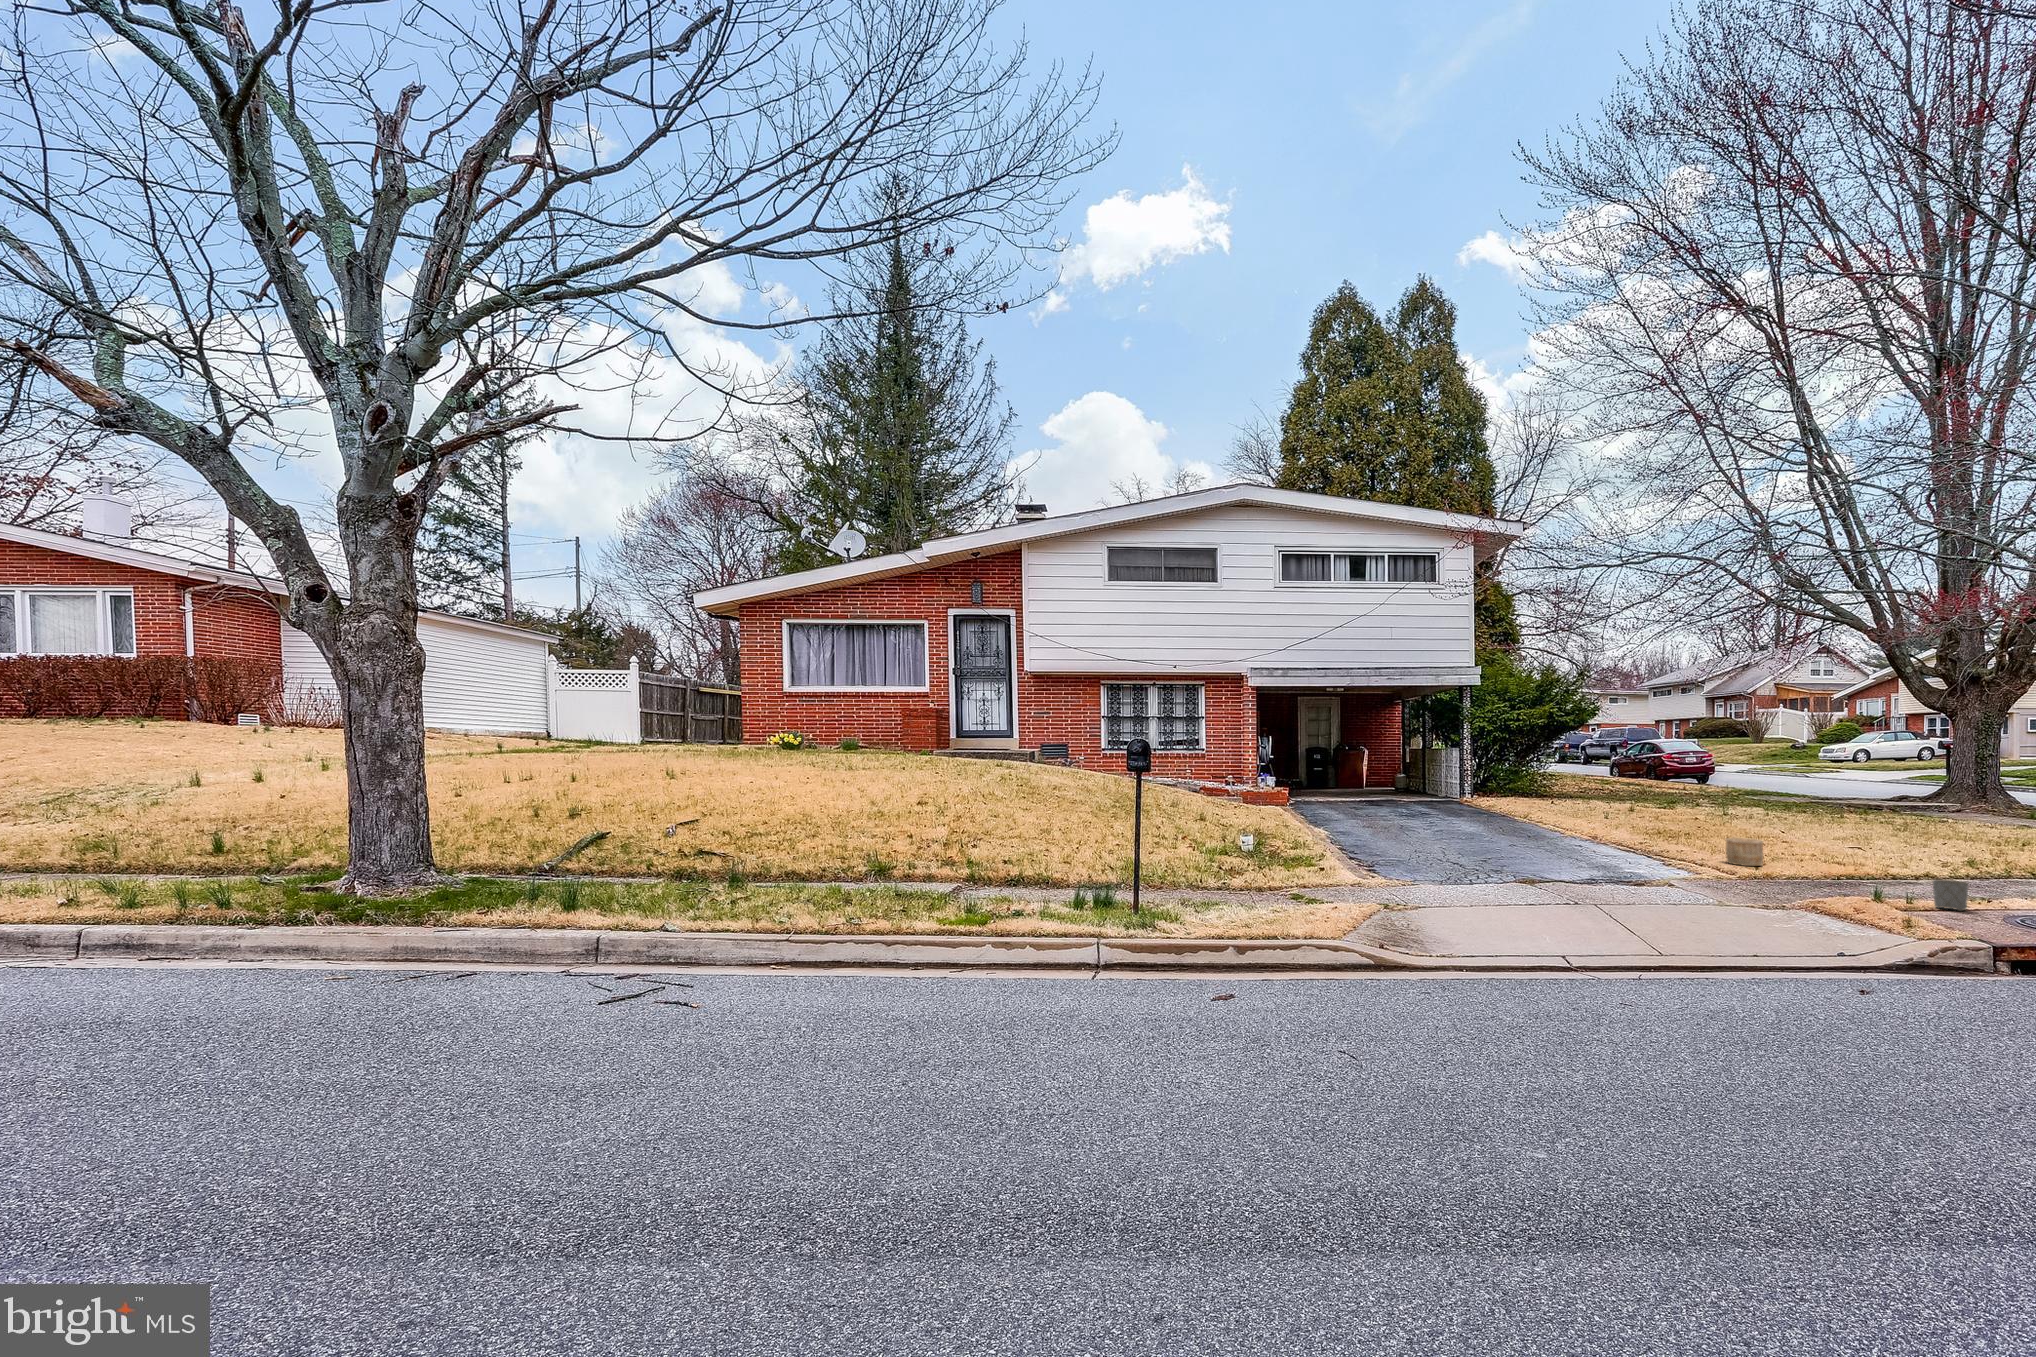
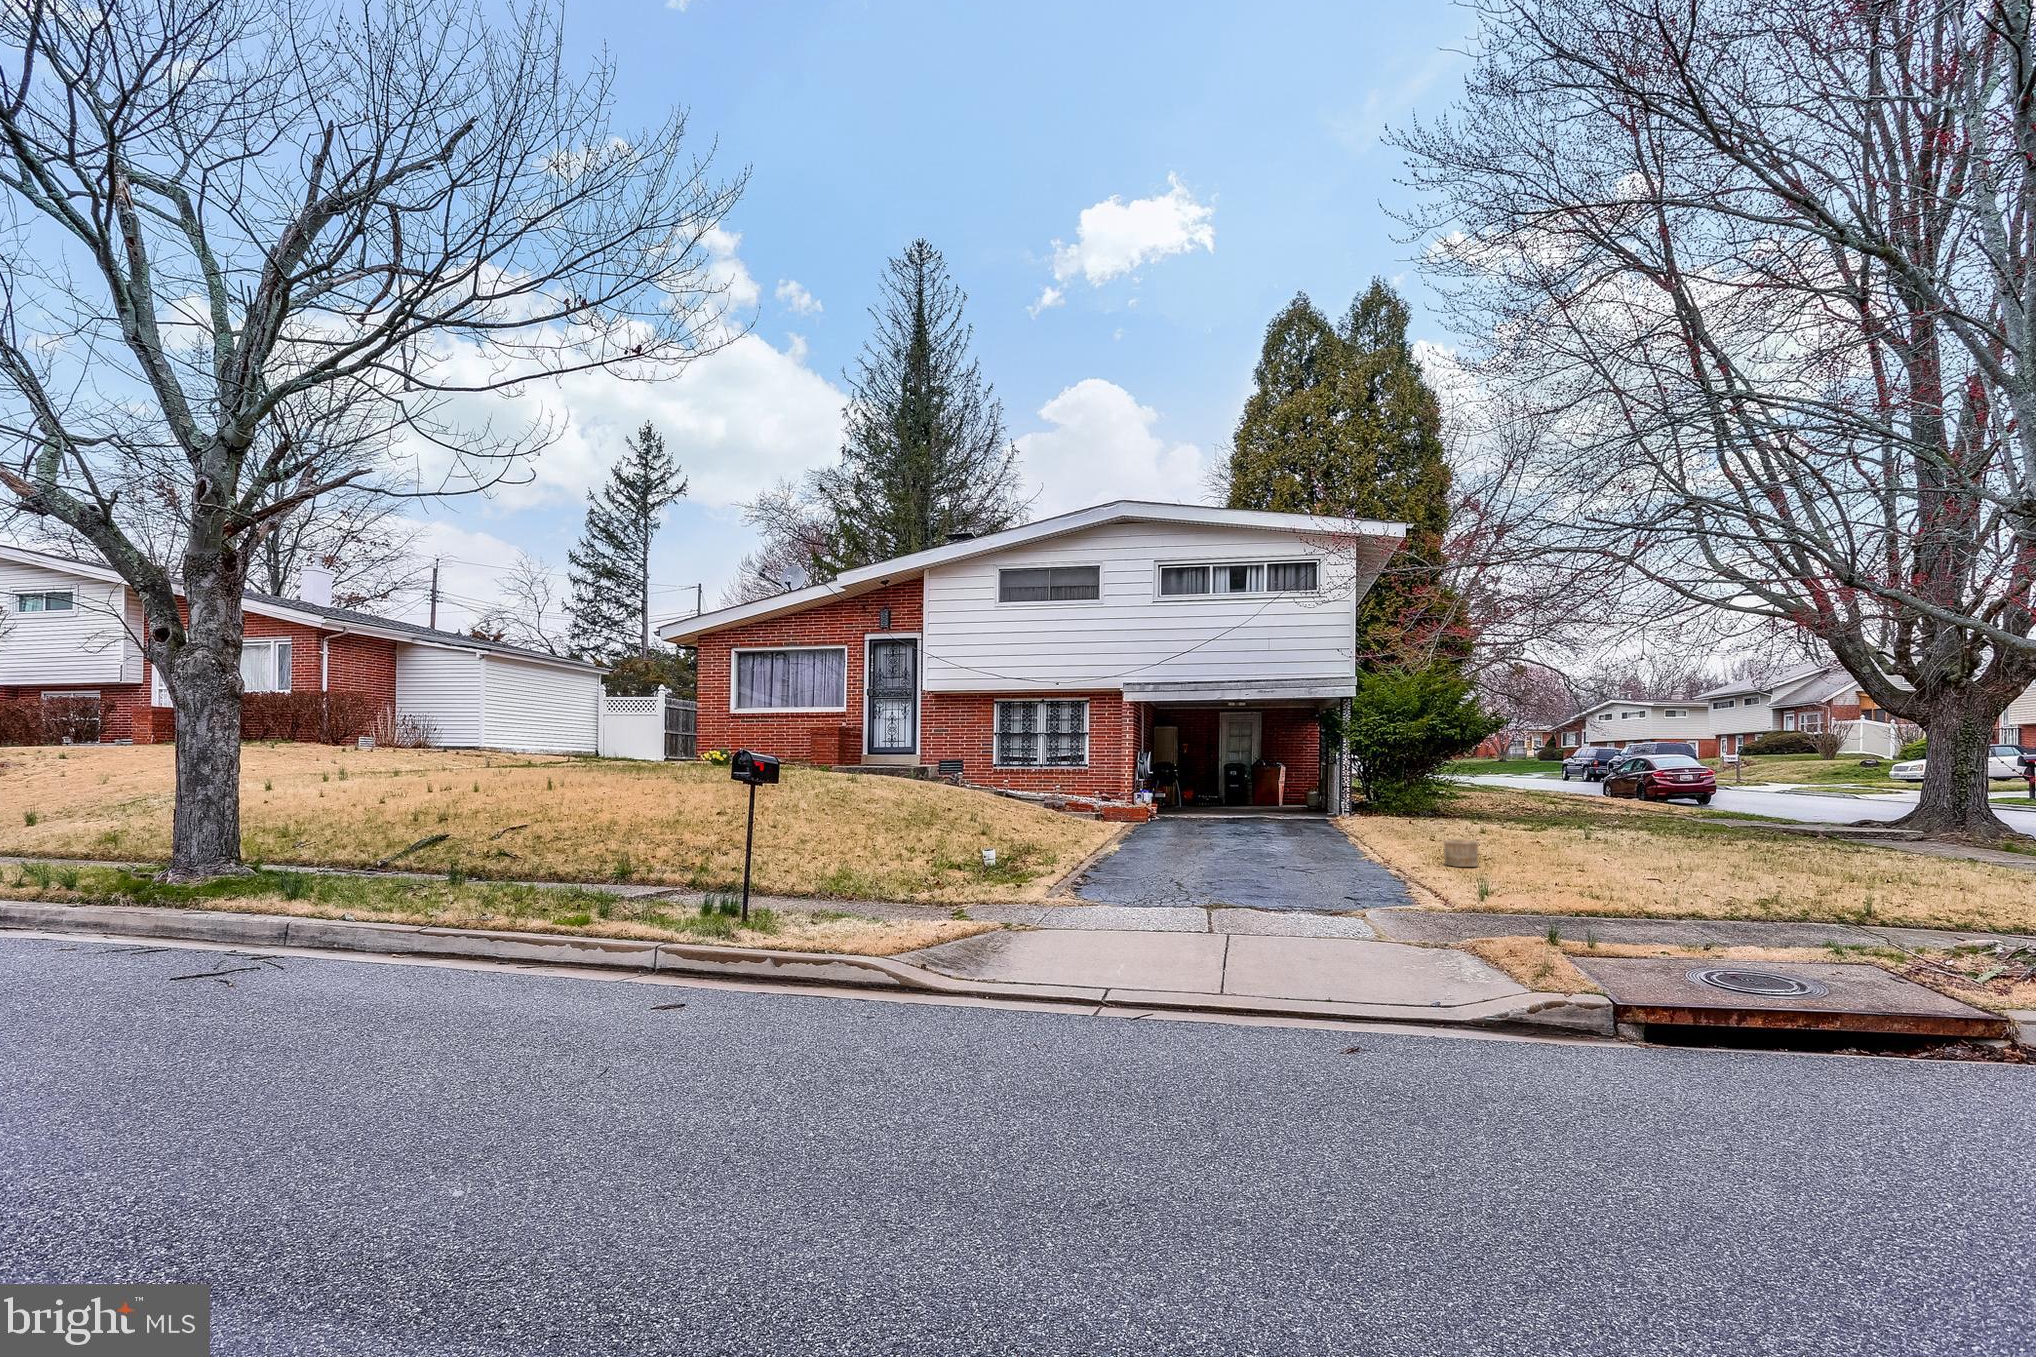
planter: present [1933,879,1968,911] -> none [1519,876,1550,908]

